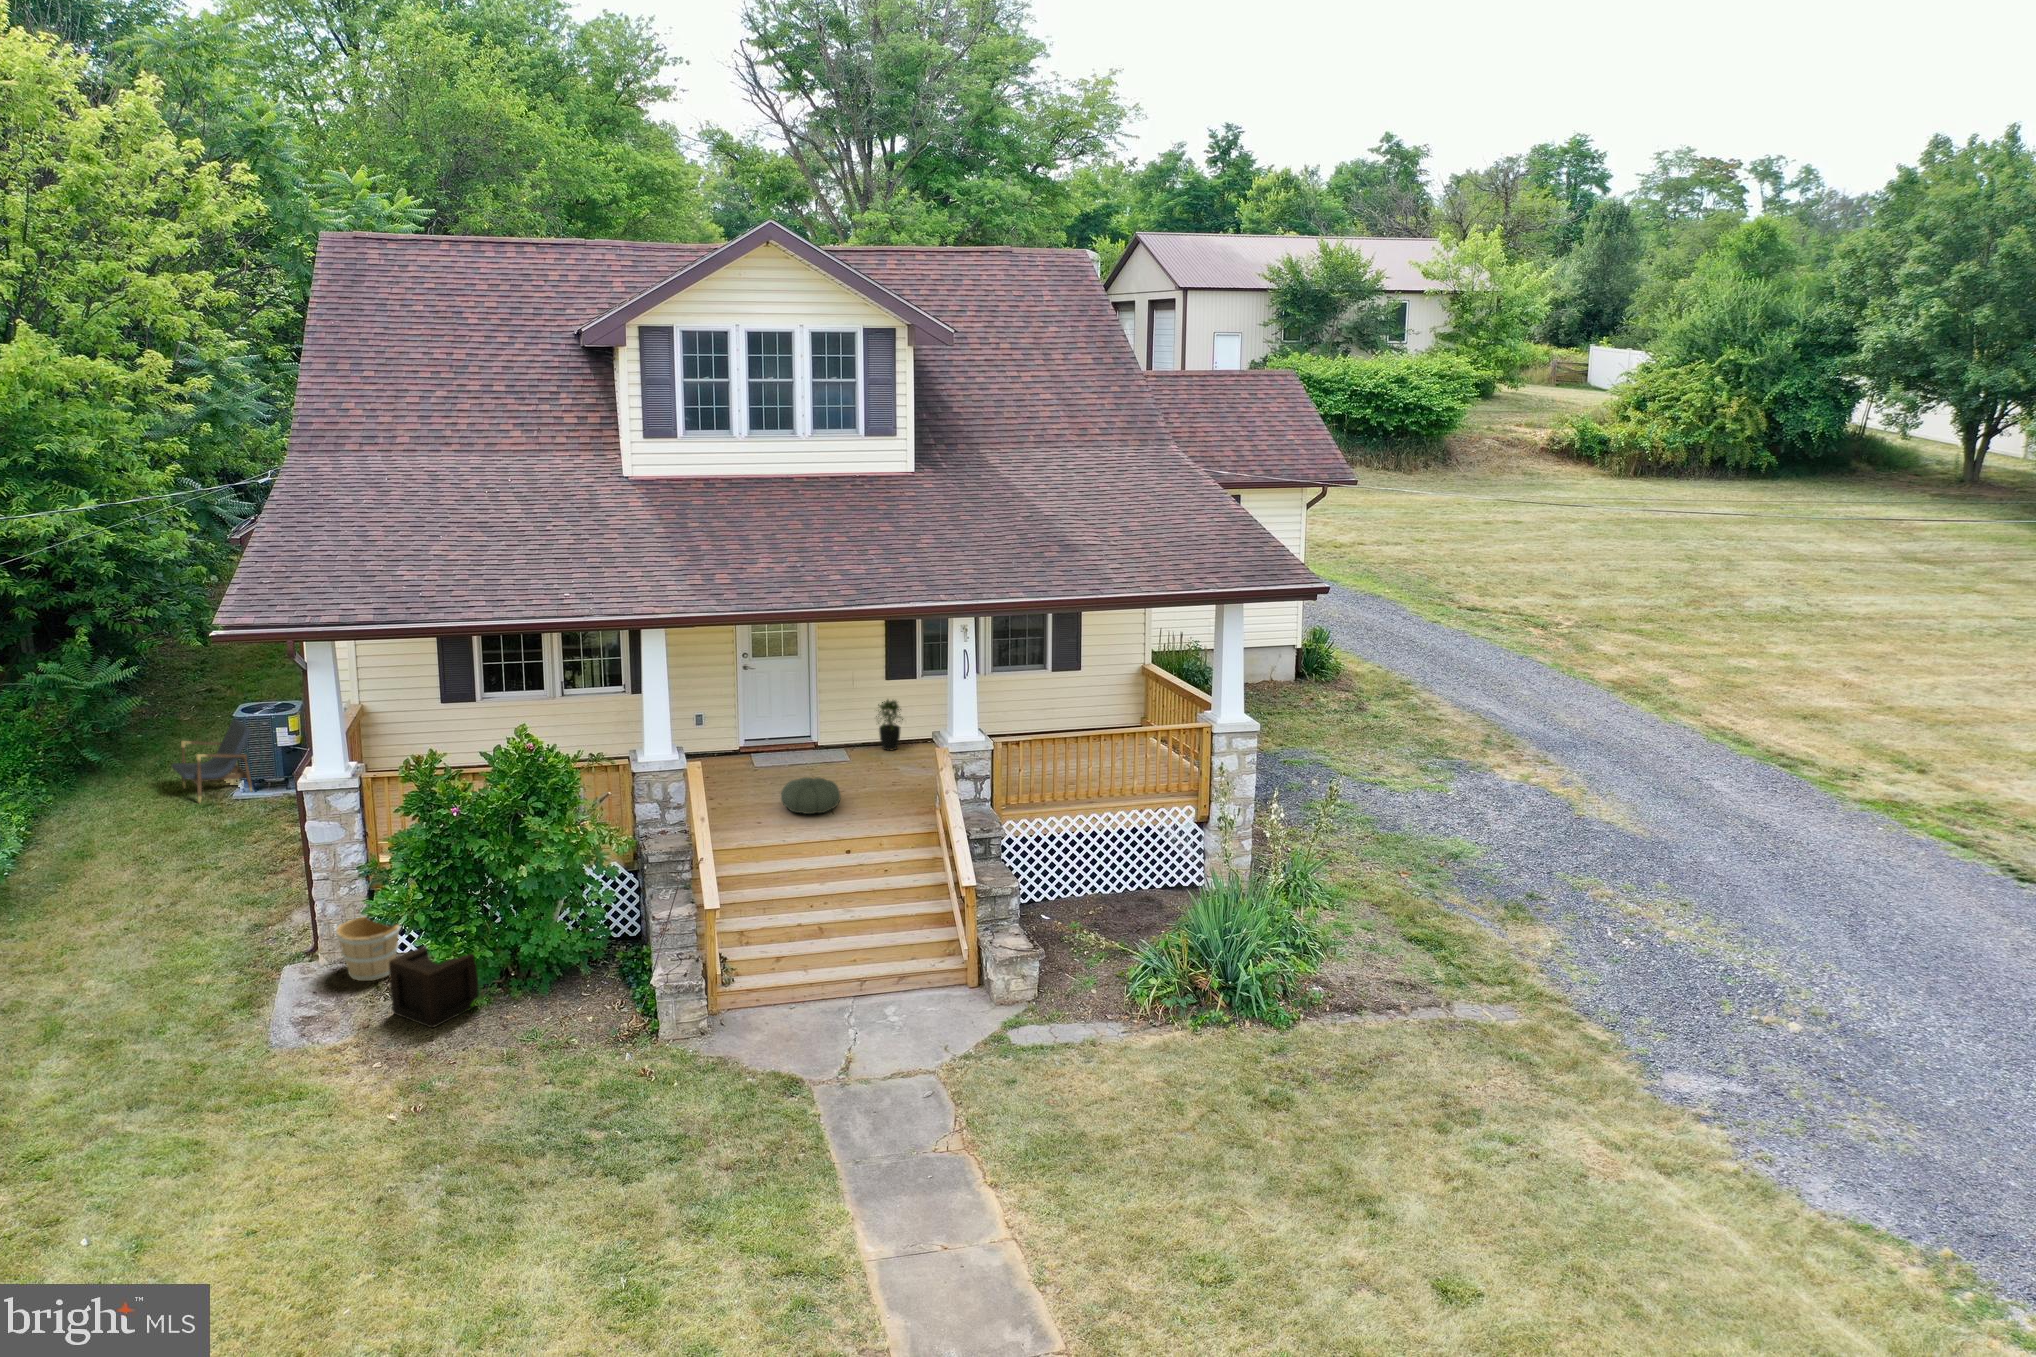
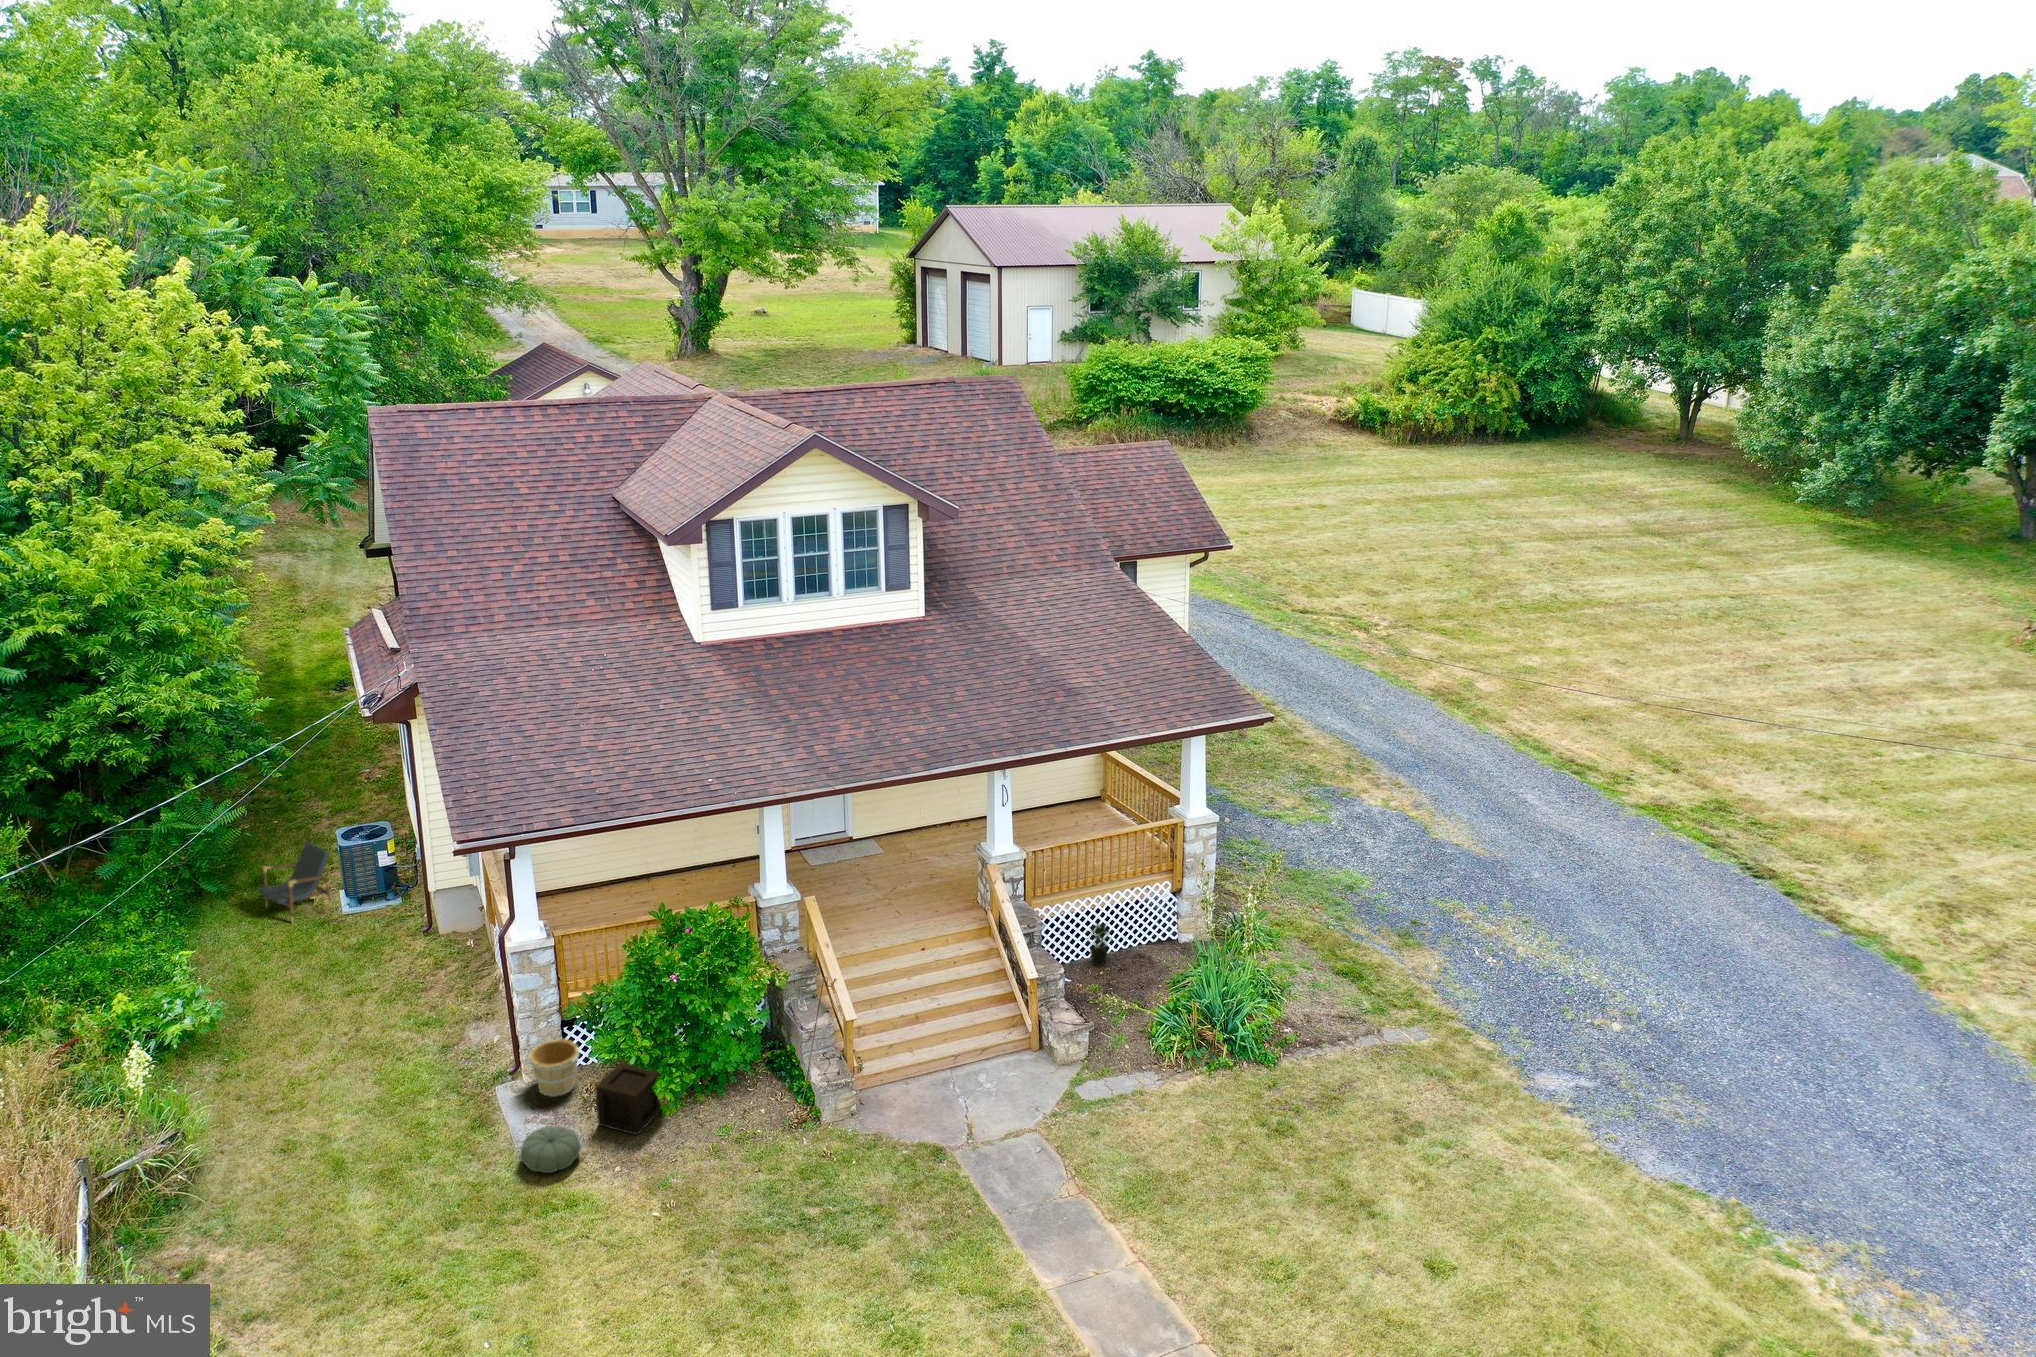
potted plant: present [876,700,903,751] -> present [1087,924,1110,966]
pouf: present [781,777,840,814] -> present [520,1126,581,1173]

